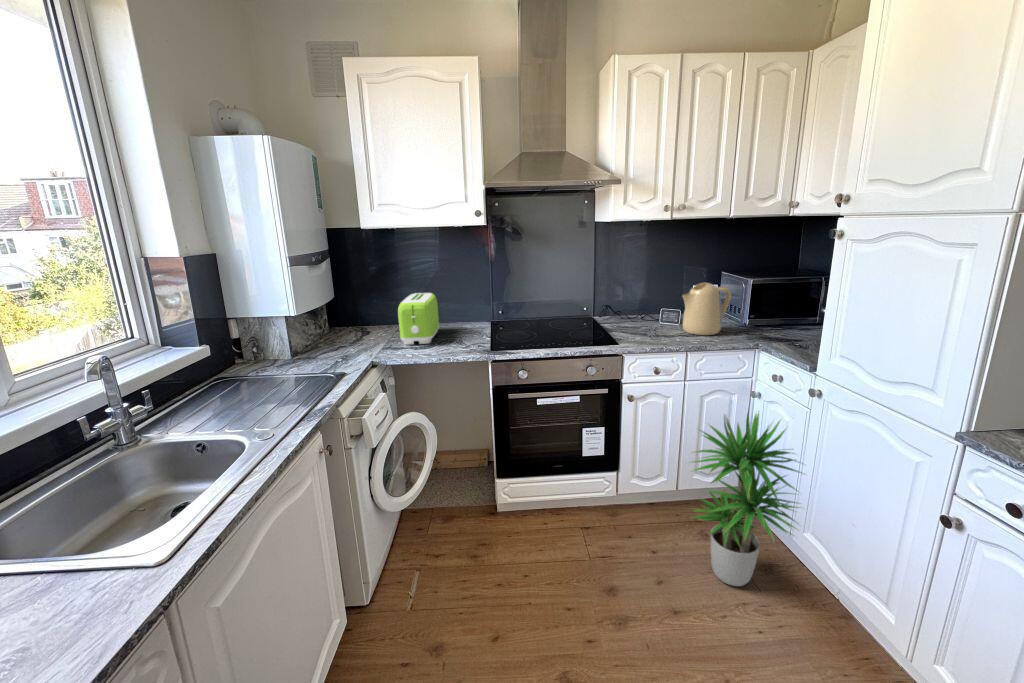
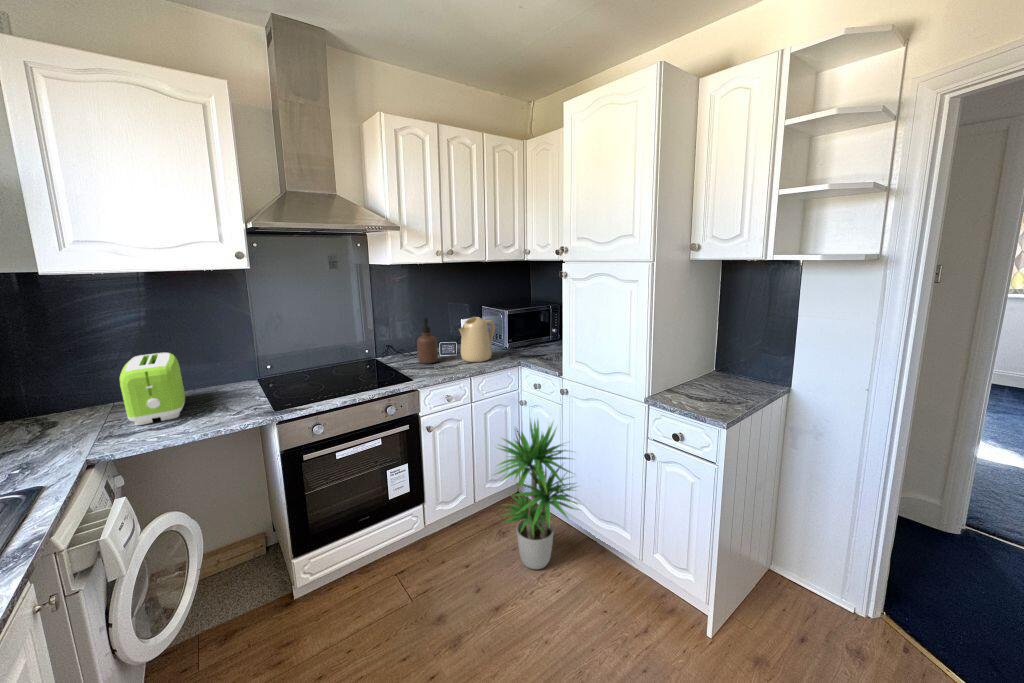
soap dispenser: none [634,279,657,330] -> present [417,317,438,364]

